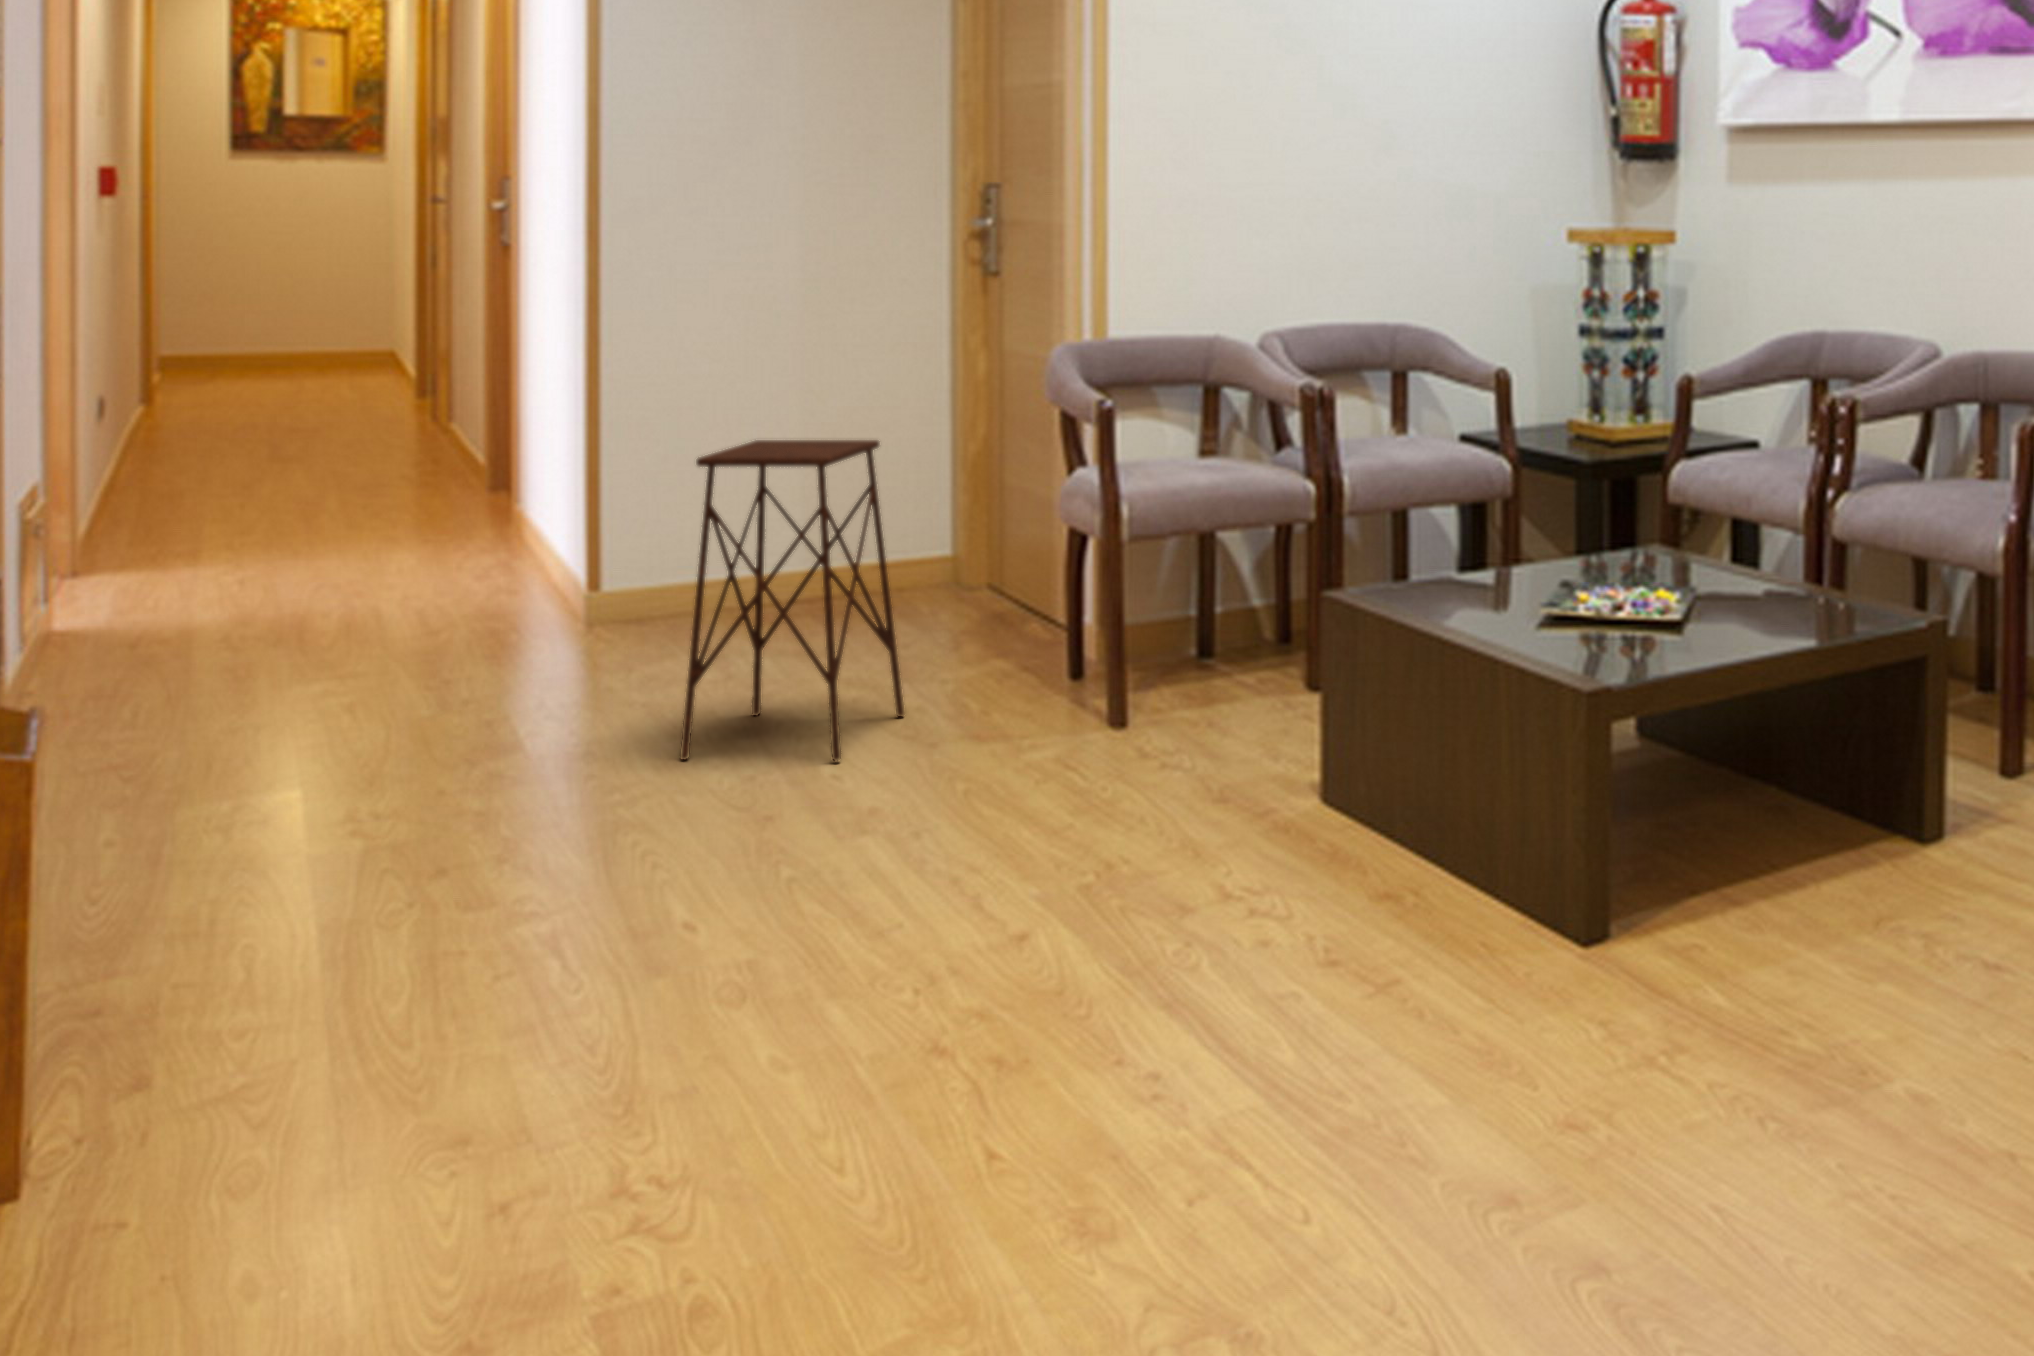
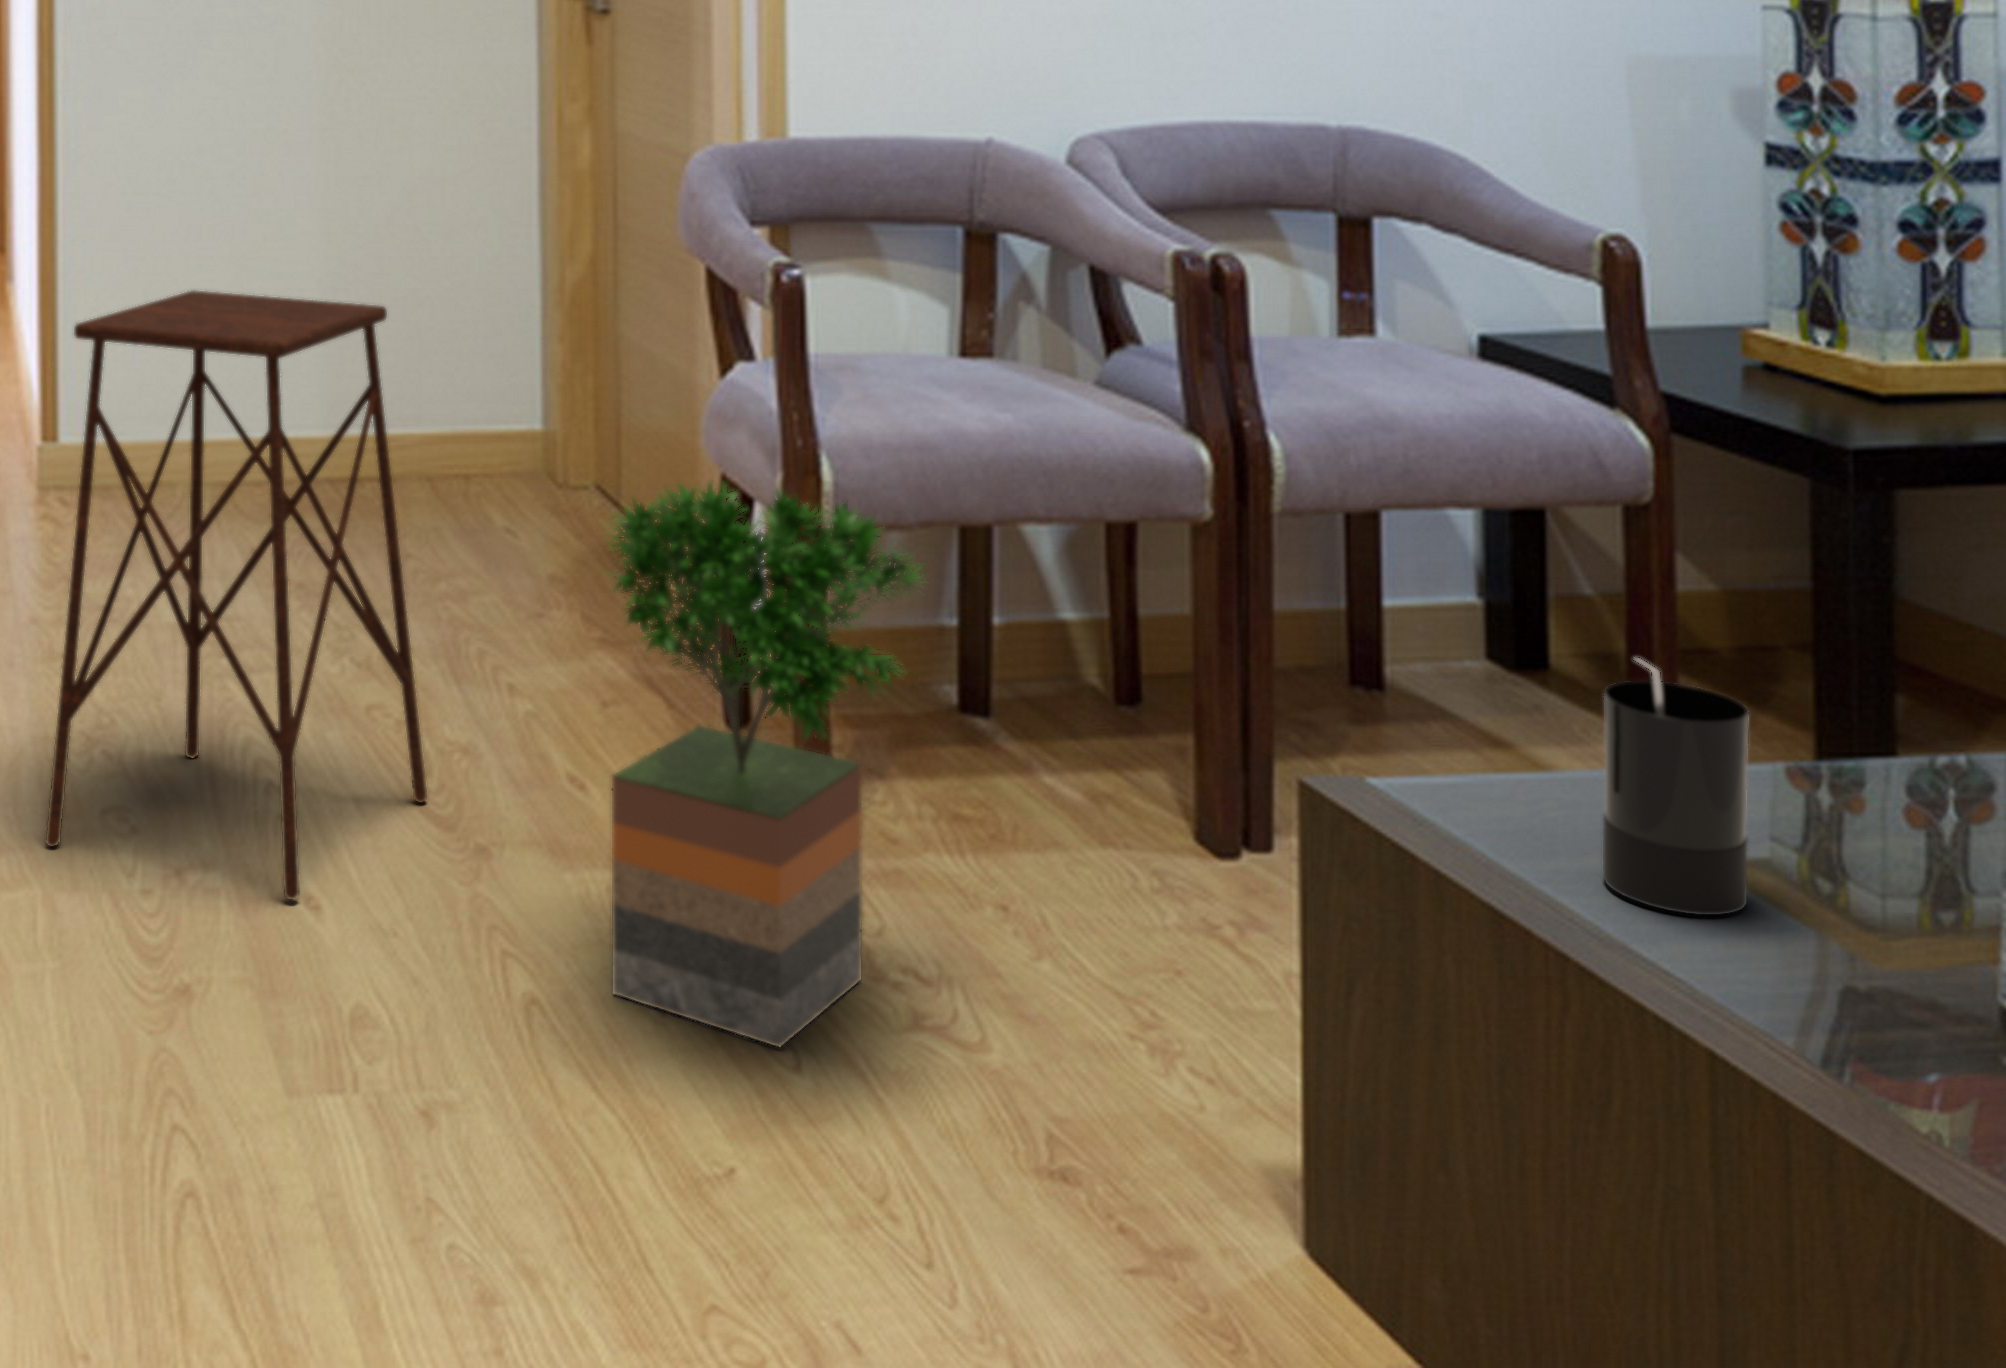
potted tree: none [1008,508,1174,777] -> present [606,483,927,1047]
candle: none [1434,525,1483,618] -> present [1603,658,1748,915]

